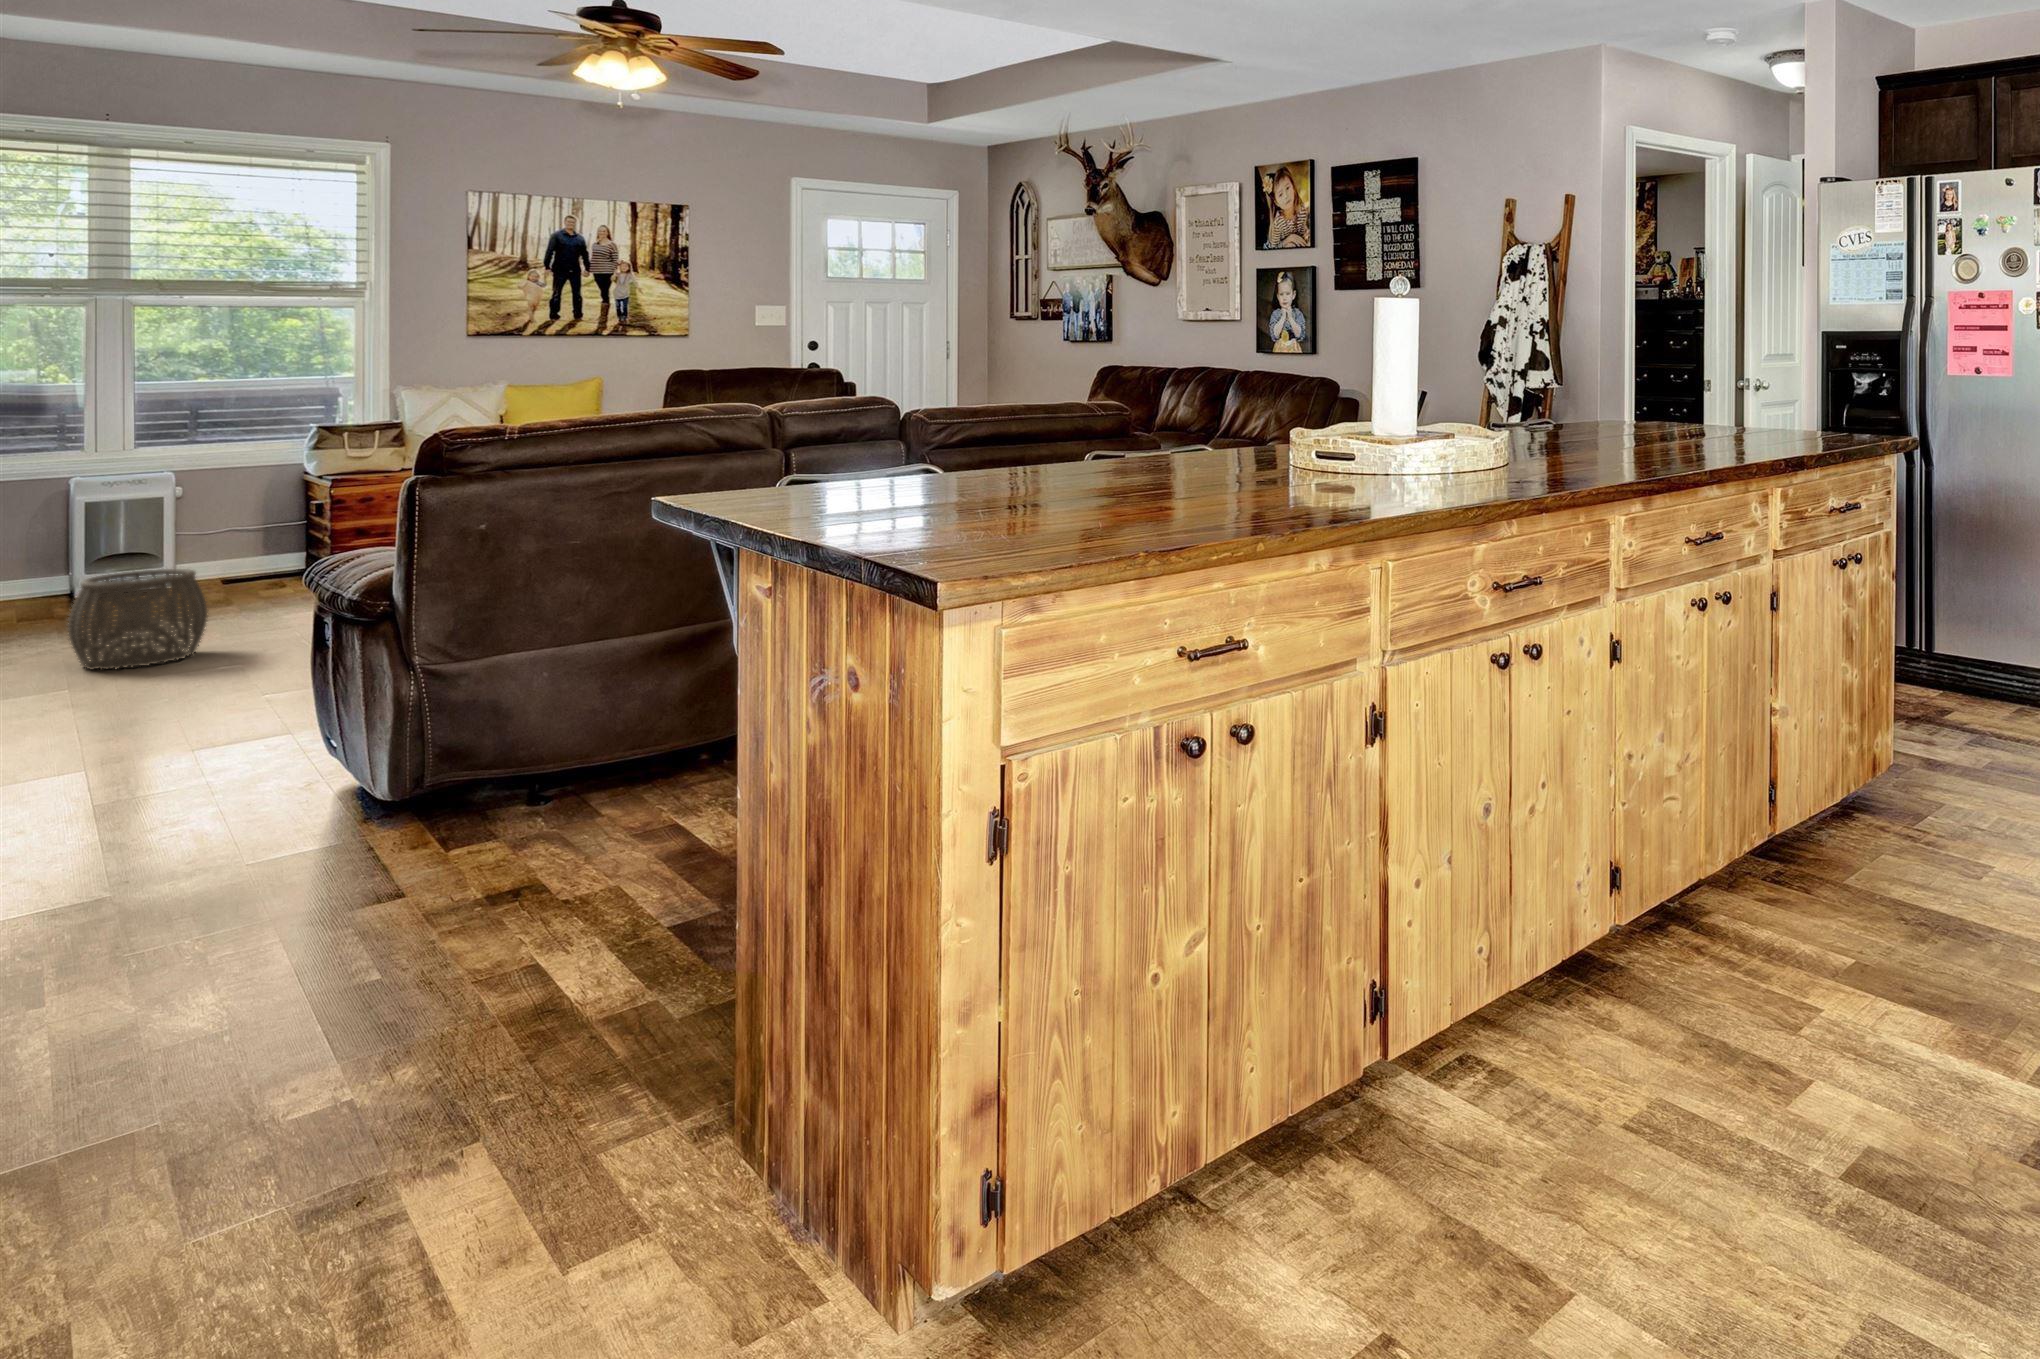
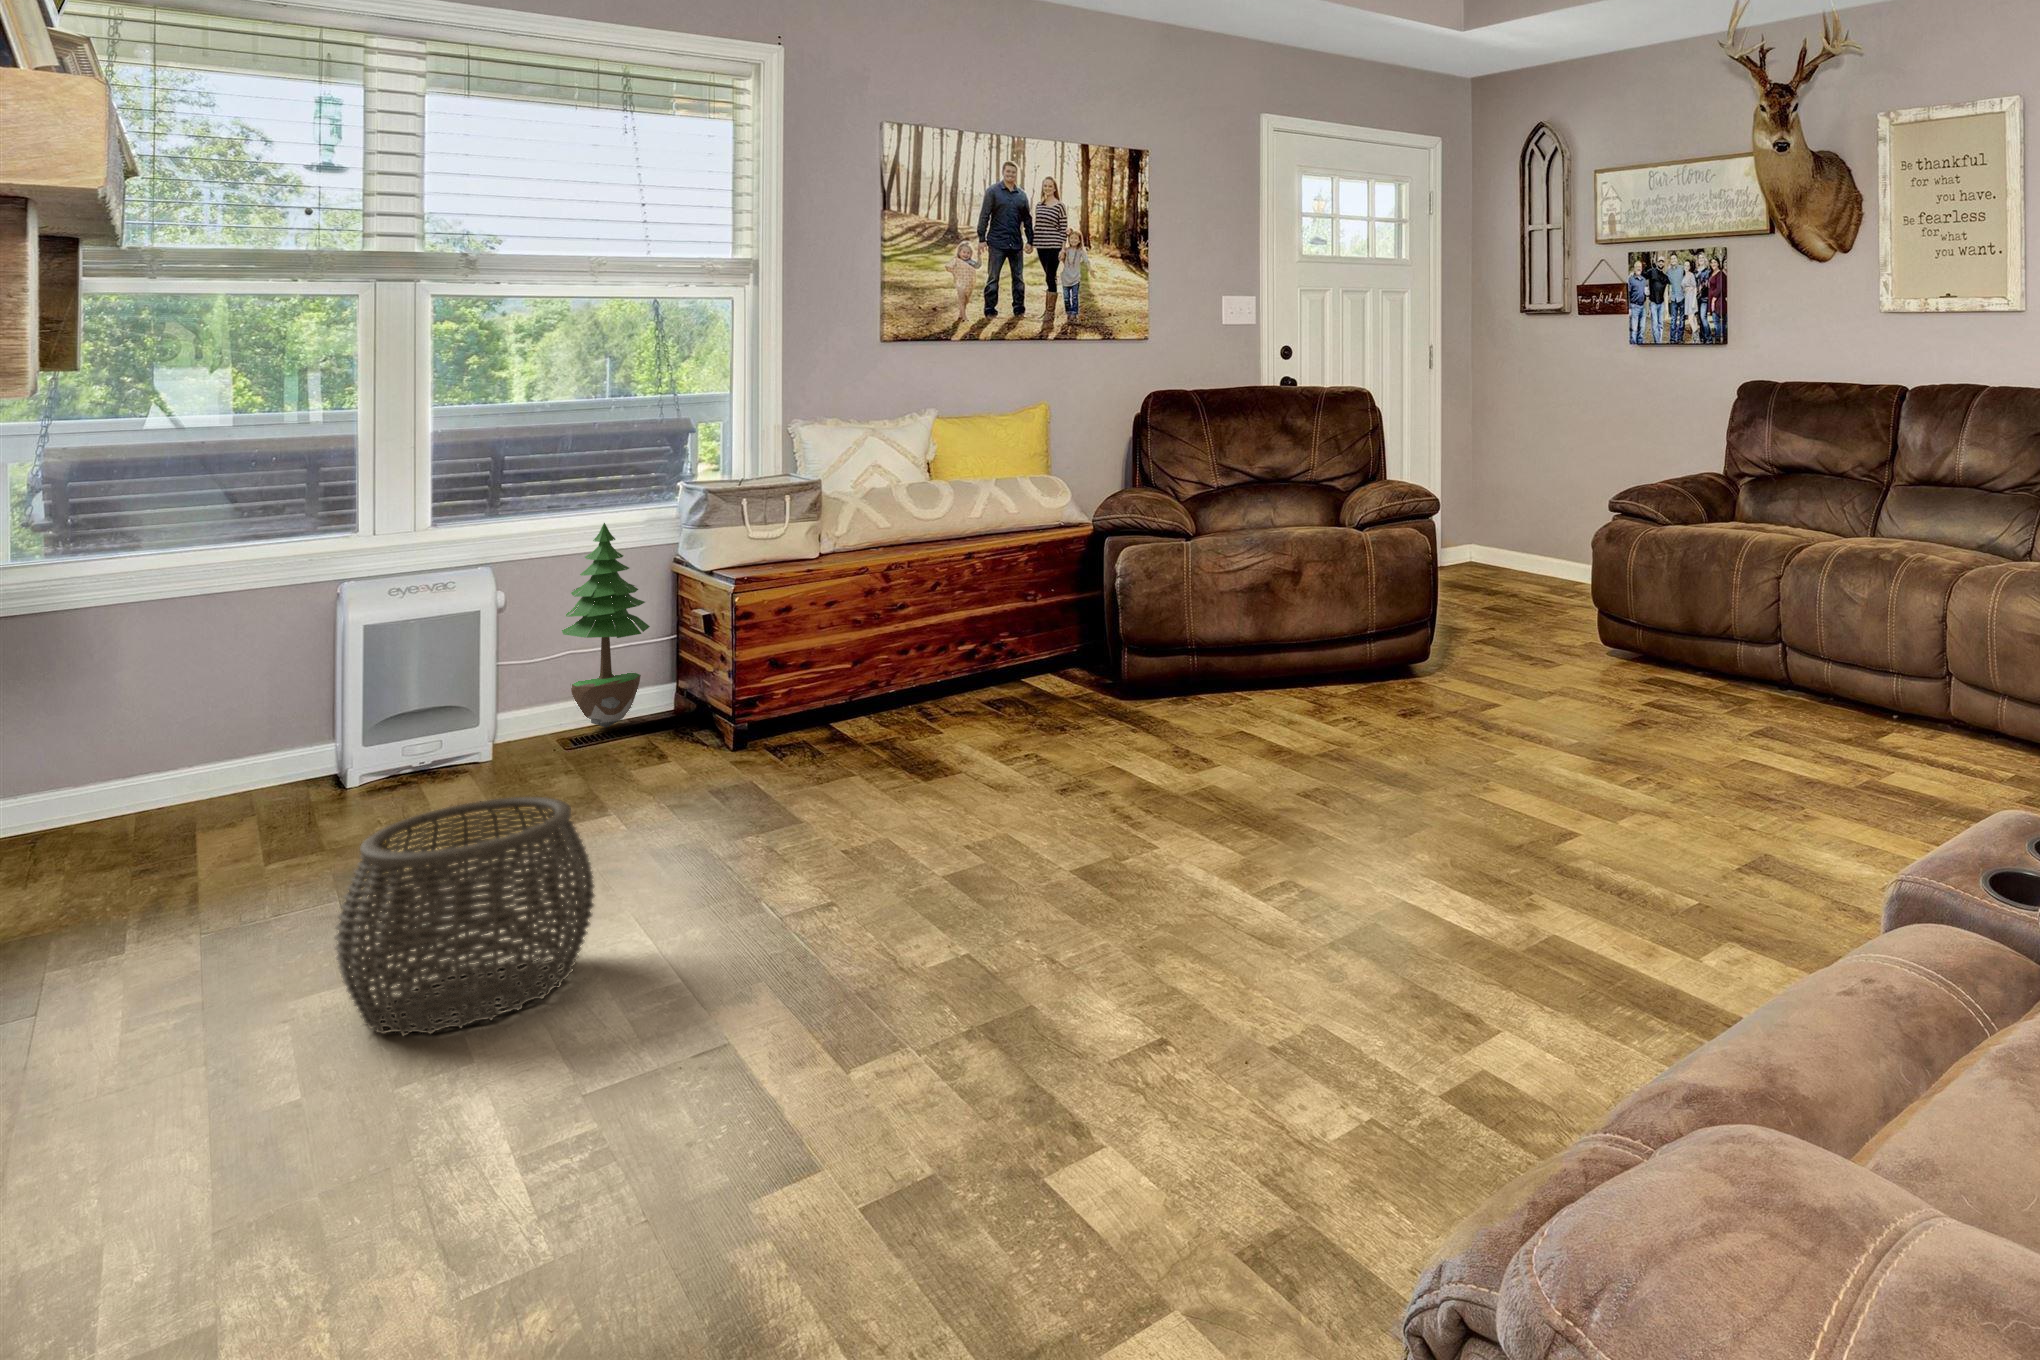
potted tree: none [225,449,288,579] -> present [562,523,650,728]

